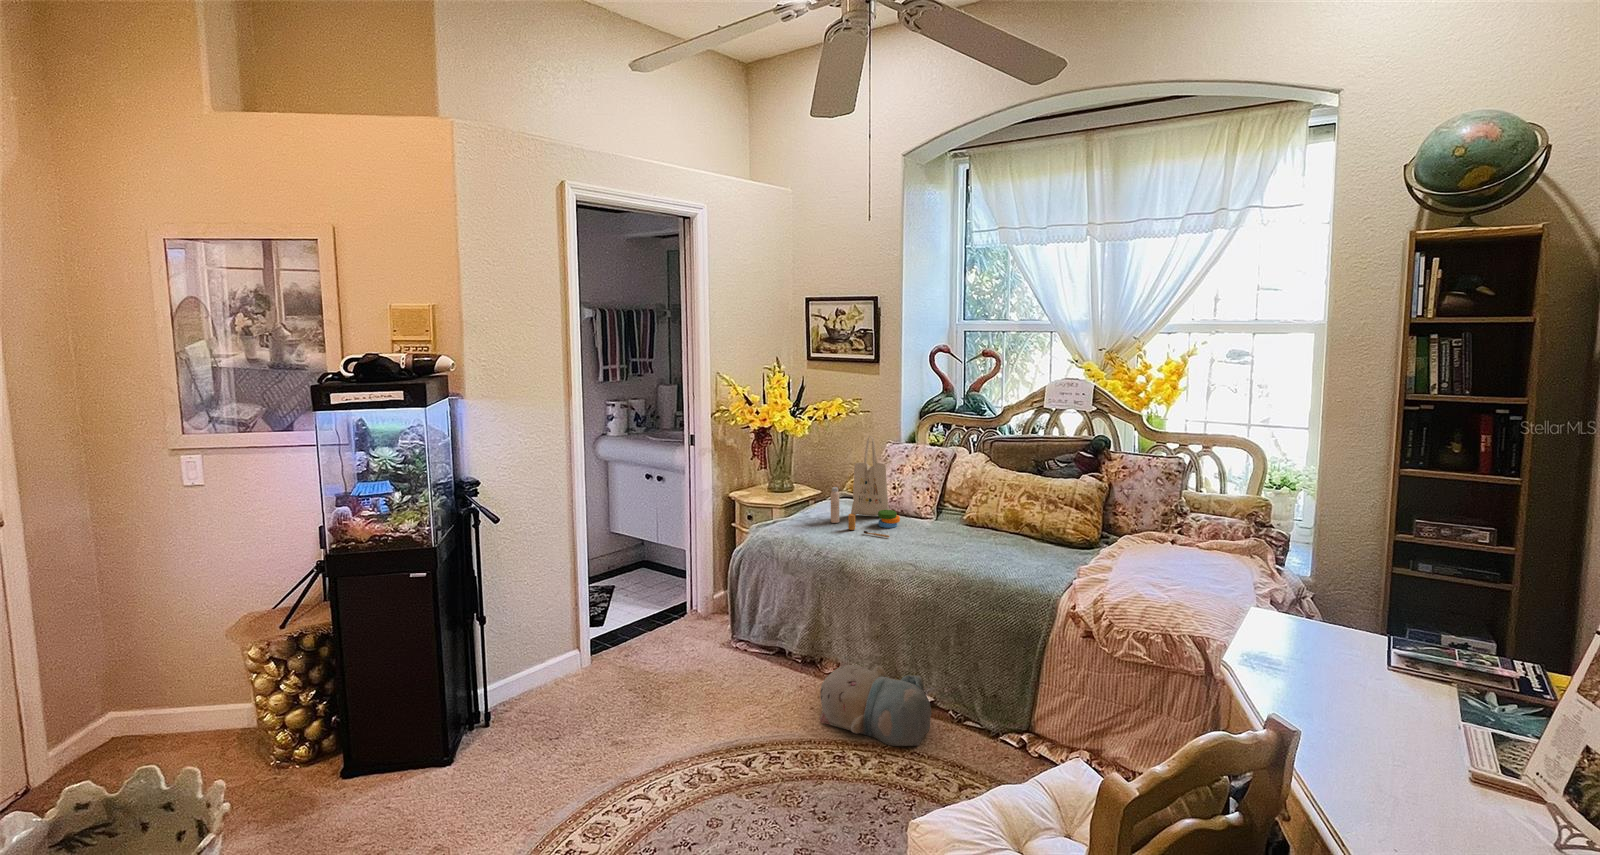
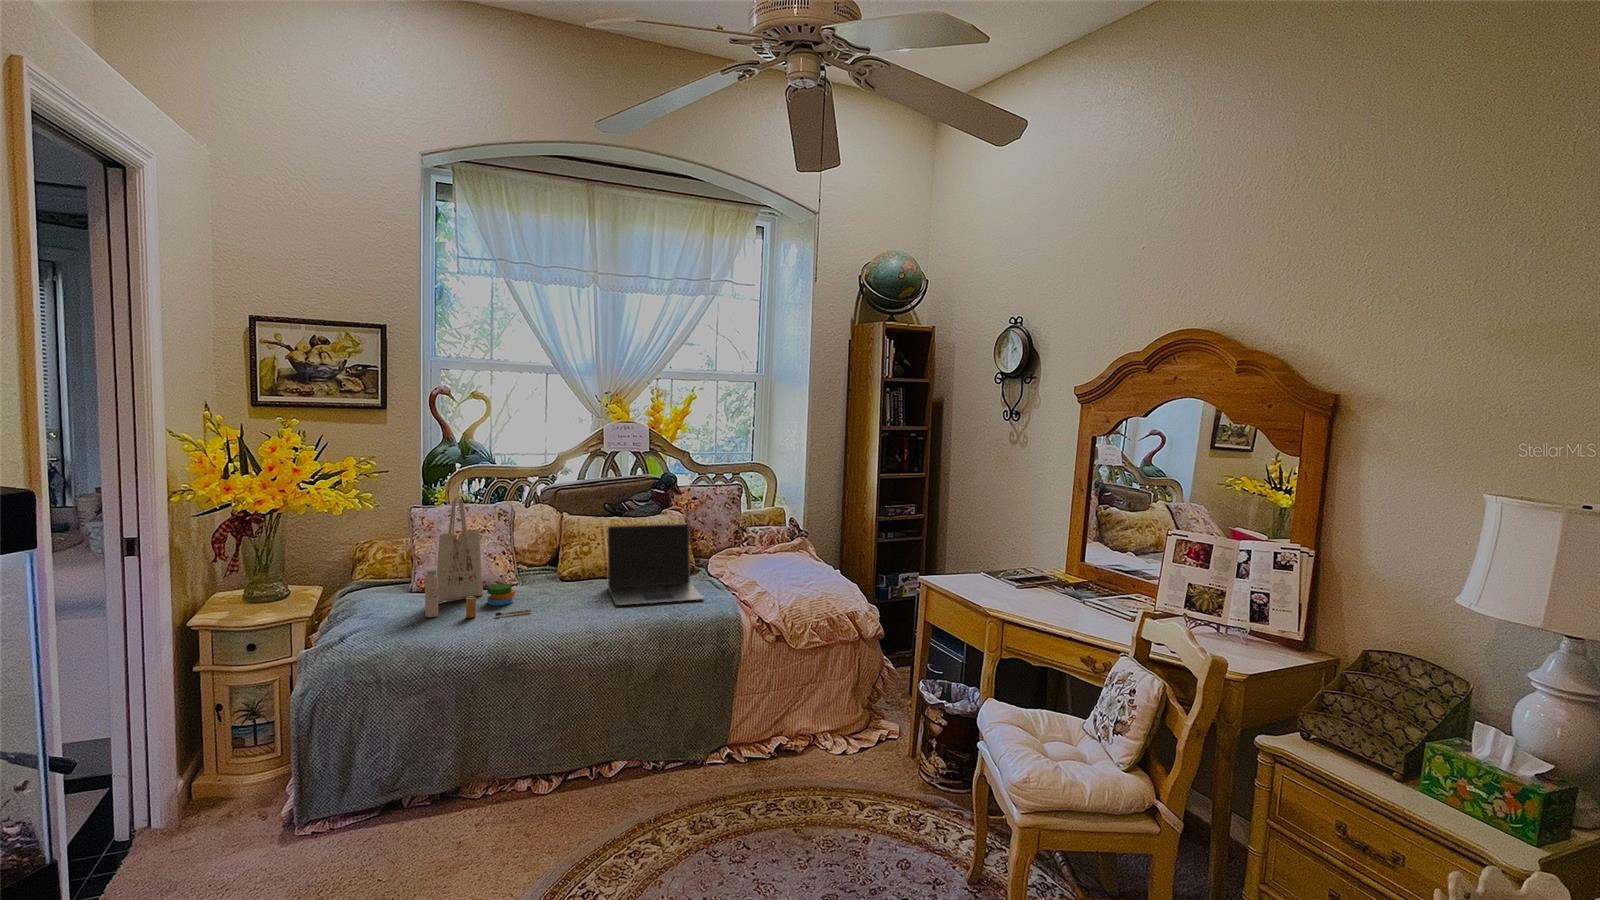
laptop: none [950,480,1064,570] -> present [607,524,703,605]
plush toy: present [819,664,932,746] -> none [547,740,690,846]

